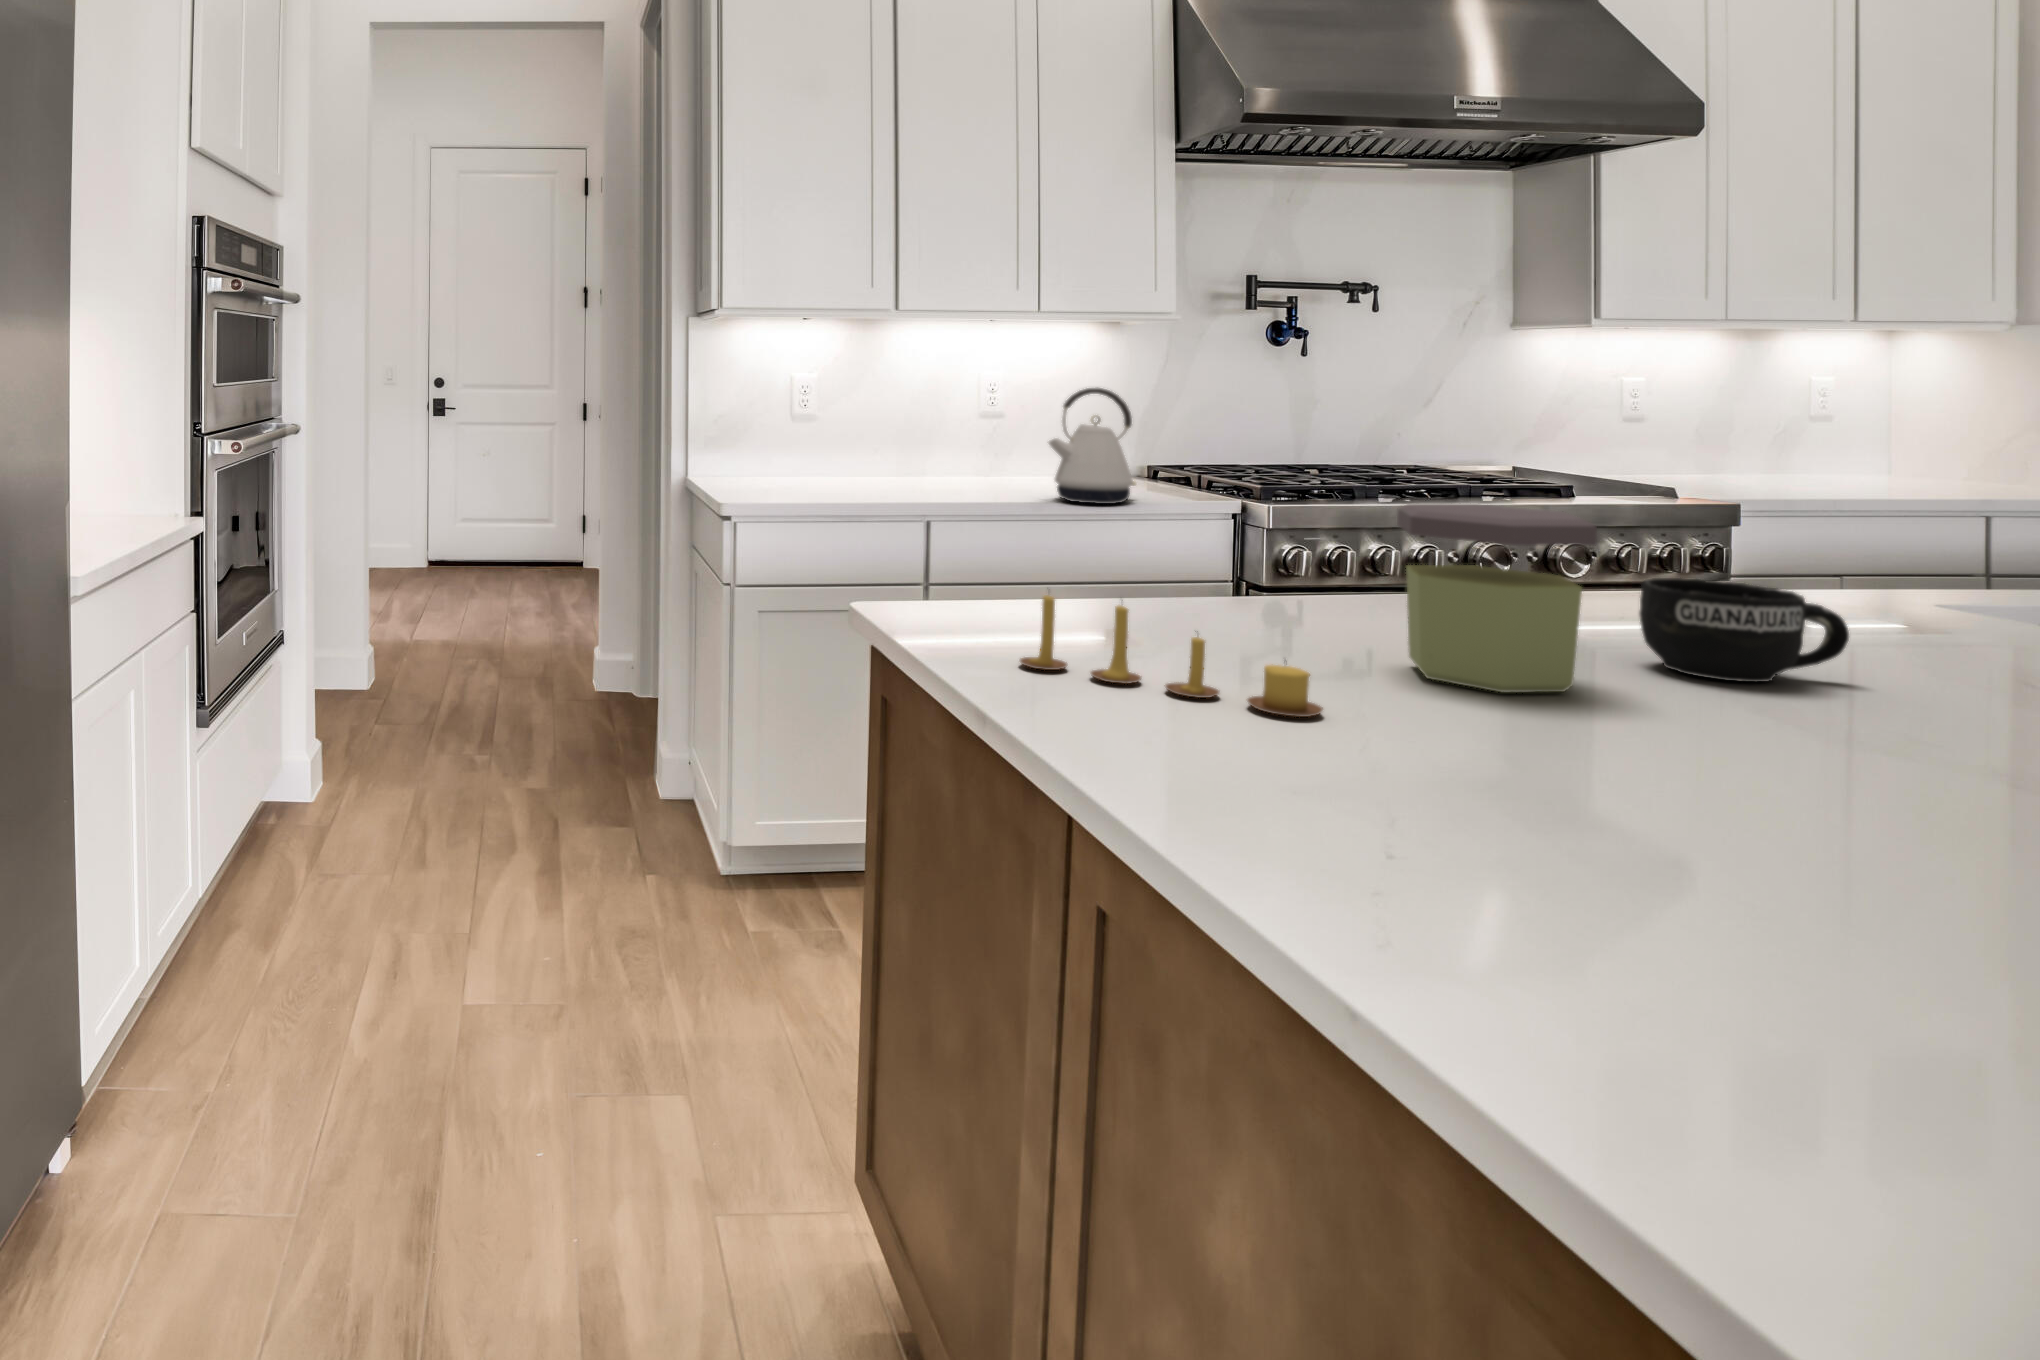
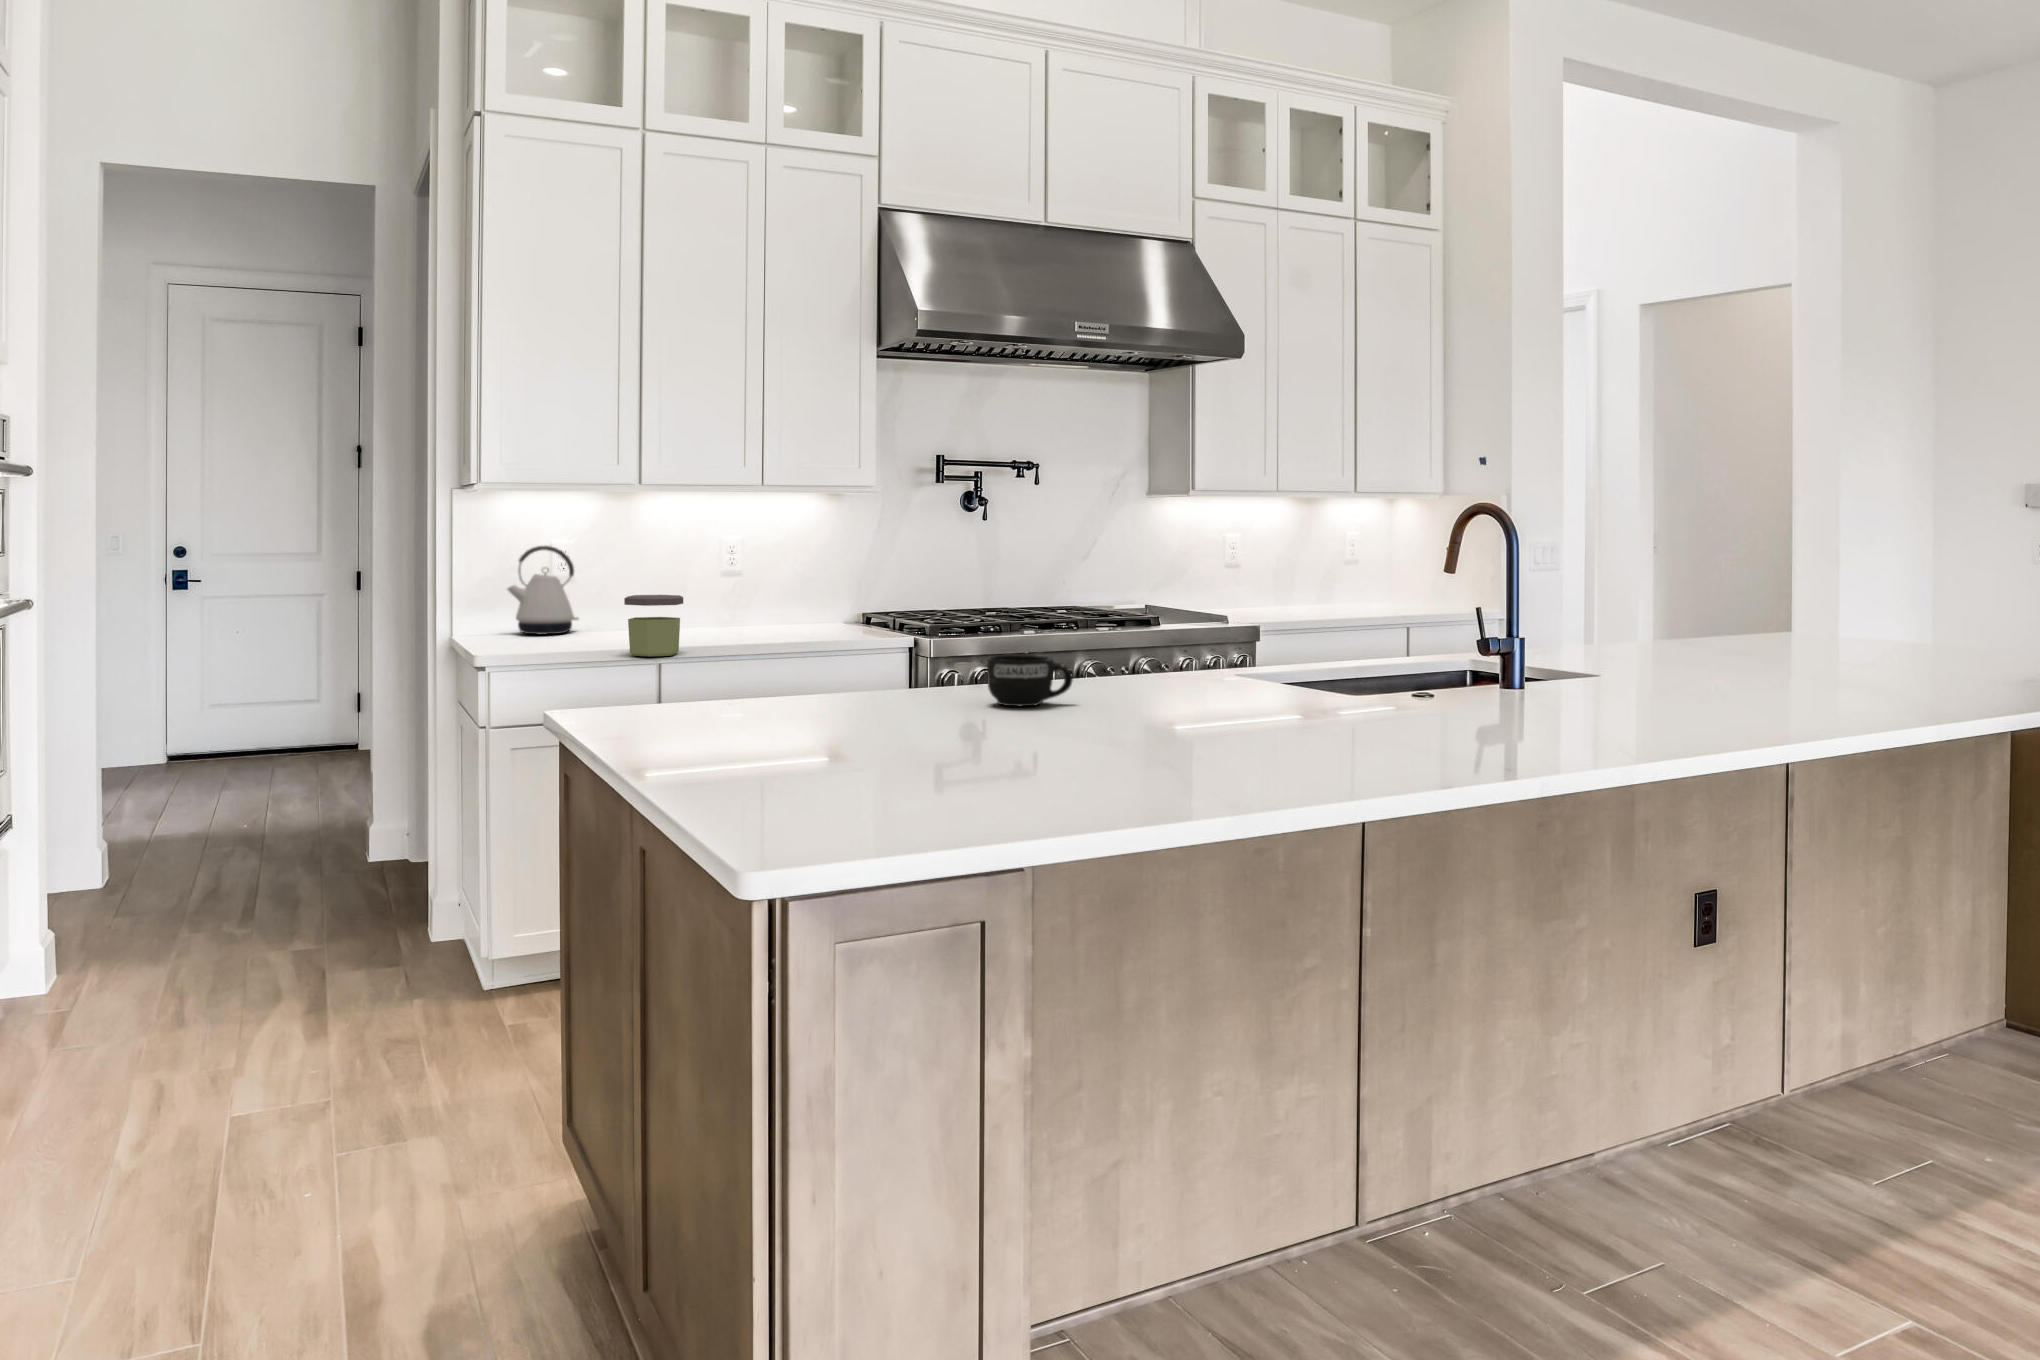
kettle: present [1049,388,1136,504] -> present [508,546,579,634]
jar: present [1397,504,1597,693] -> present [624,595,683,656]
candle: present [1020,595,1323,717] -> none [636,676,787,734]

